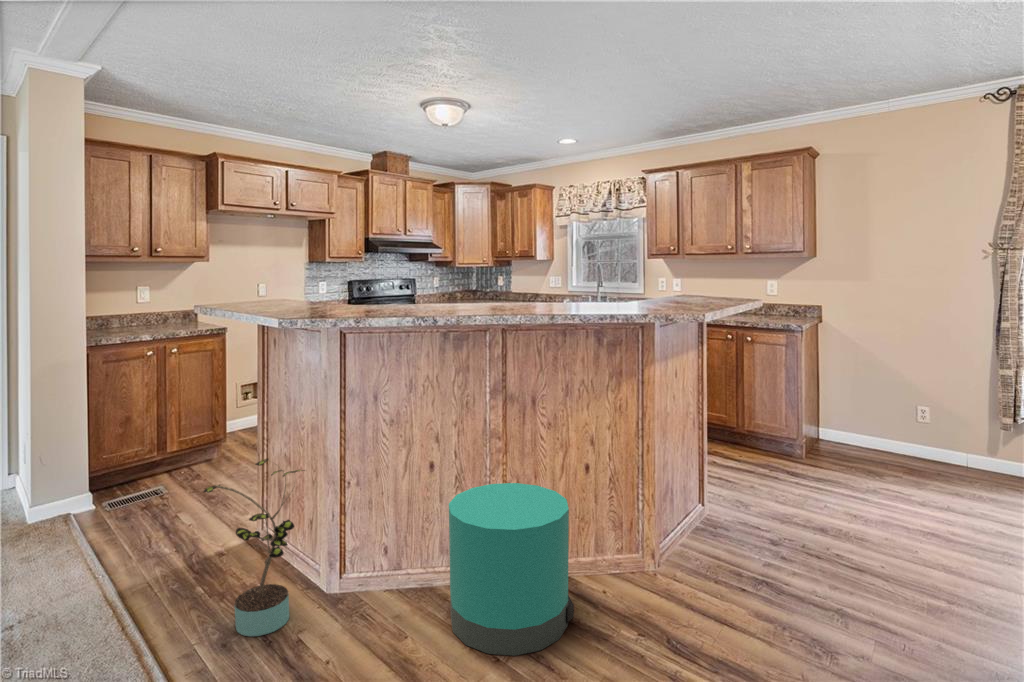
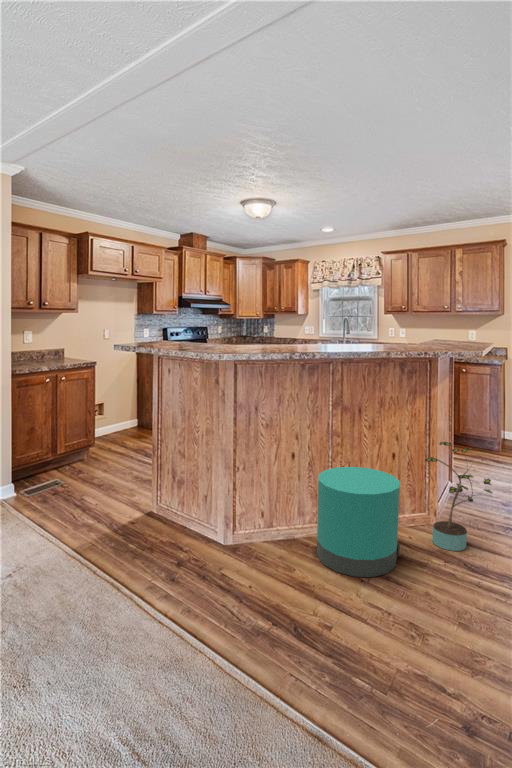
potted plant: present [204,459,304,636] -> present [425,442,492,551]

